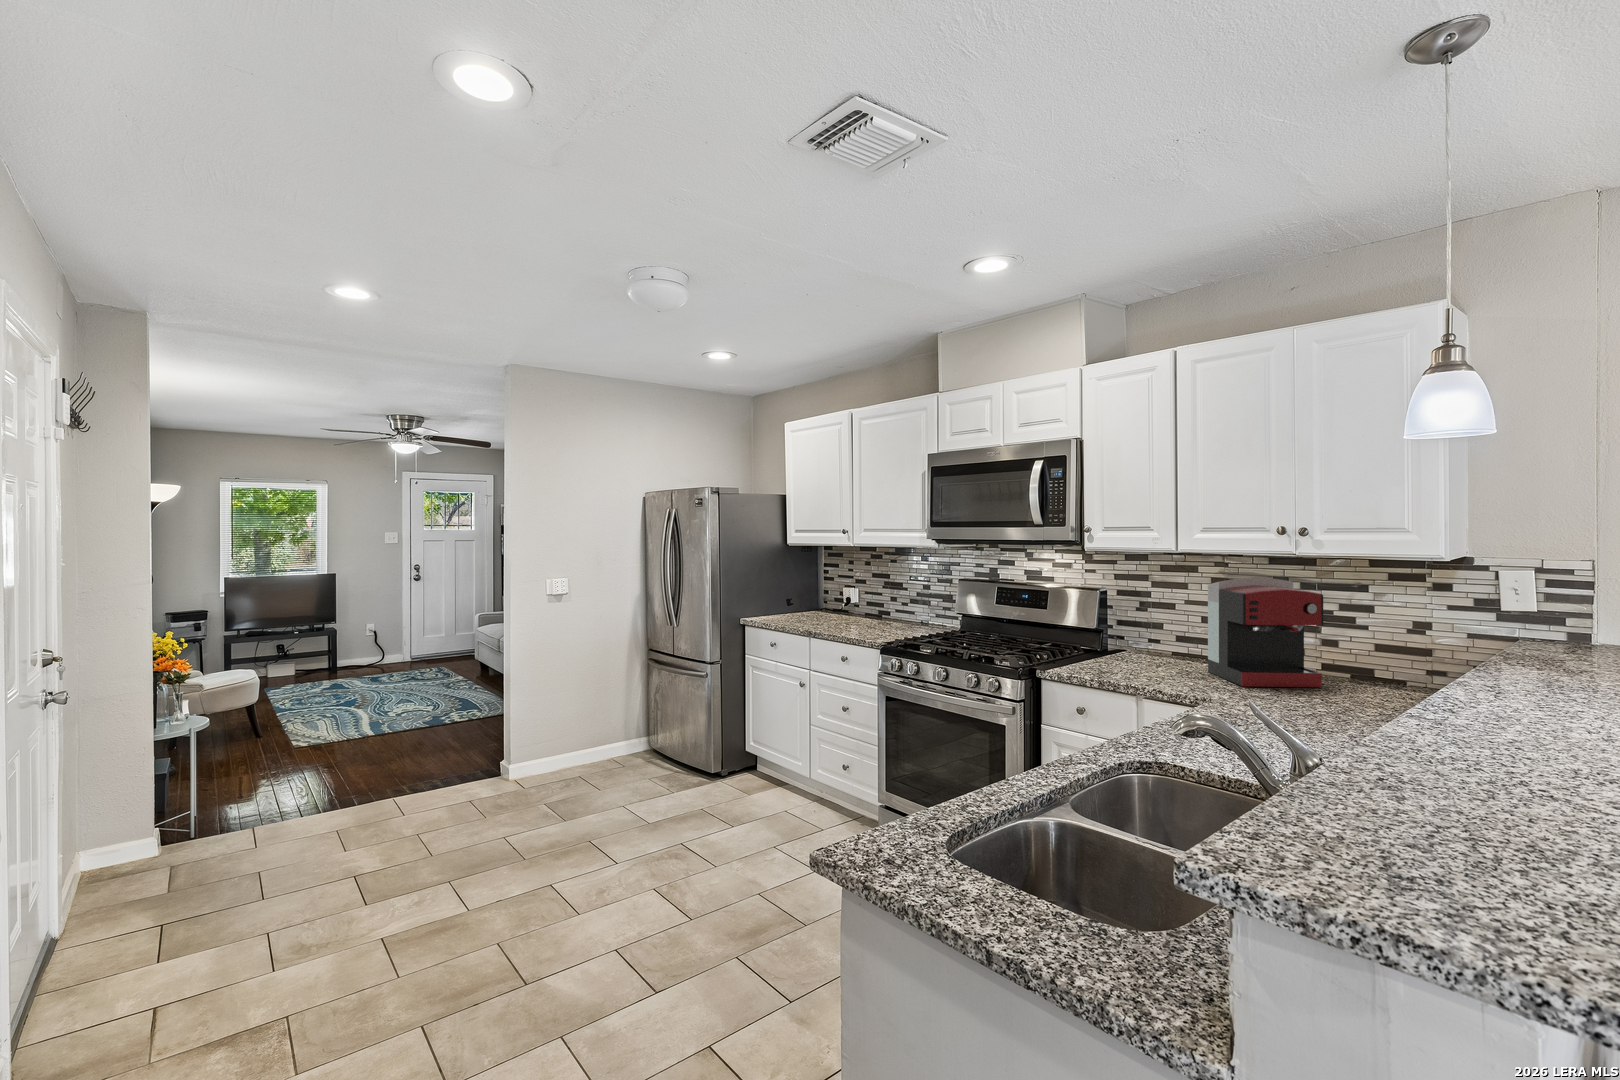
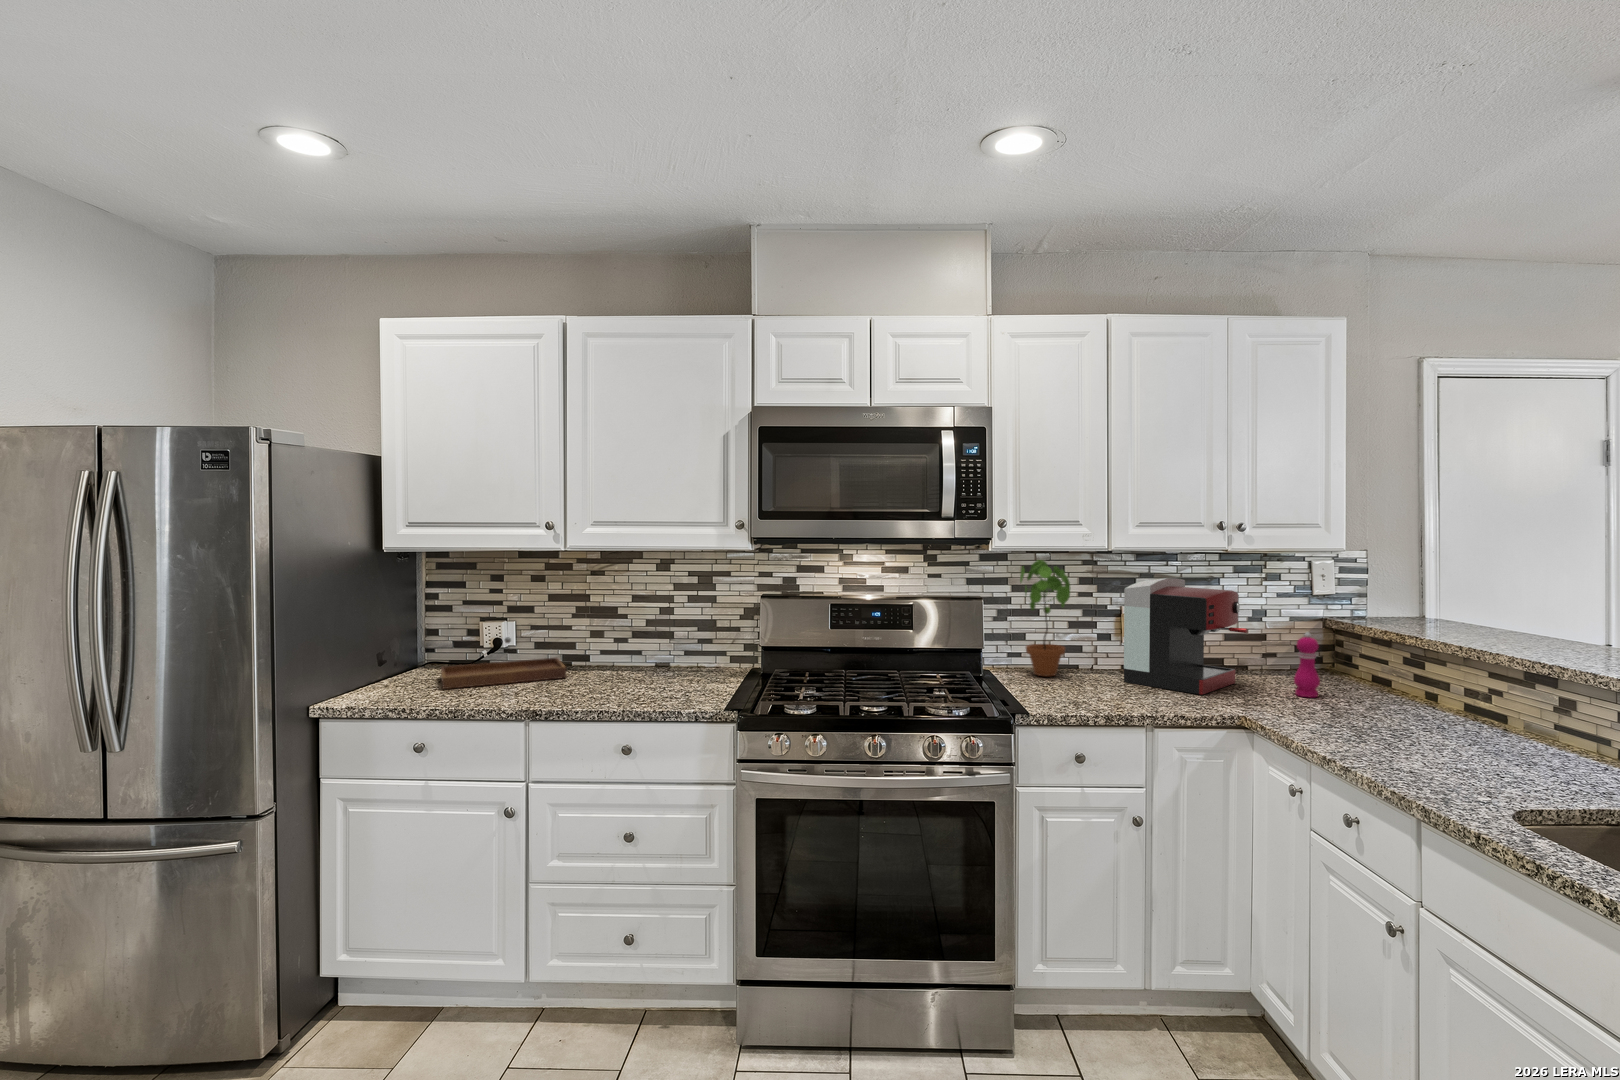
potted plant: none [1131,558,1178,660] -> present [1020,560,1070,676]
tray: none [786,595,863,622] -> present [441,637,566,689]
pepper mill: none [1346,637,1376,706] -> present [1294,632,1320,697]

